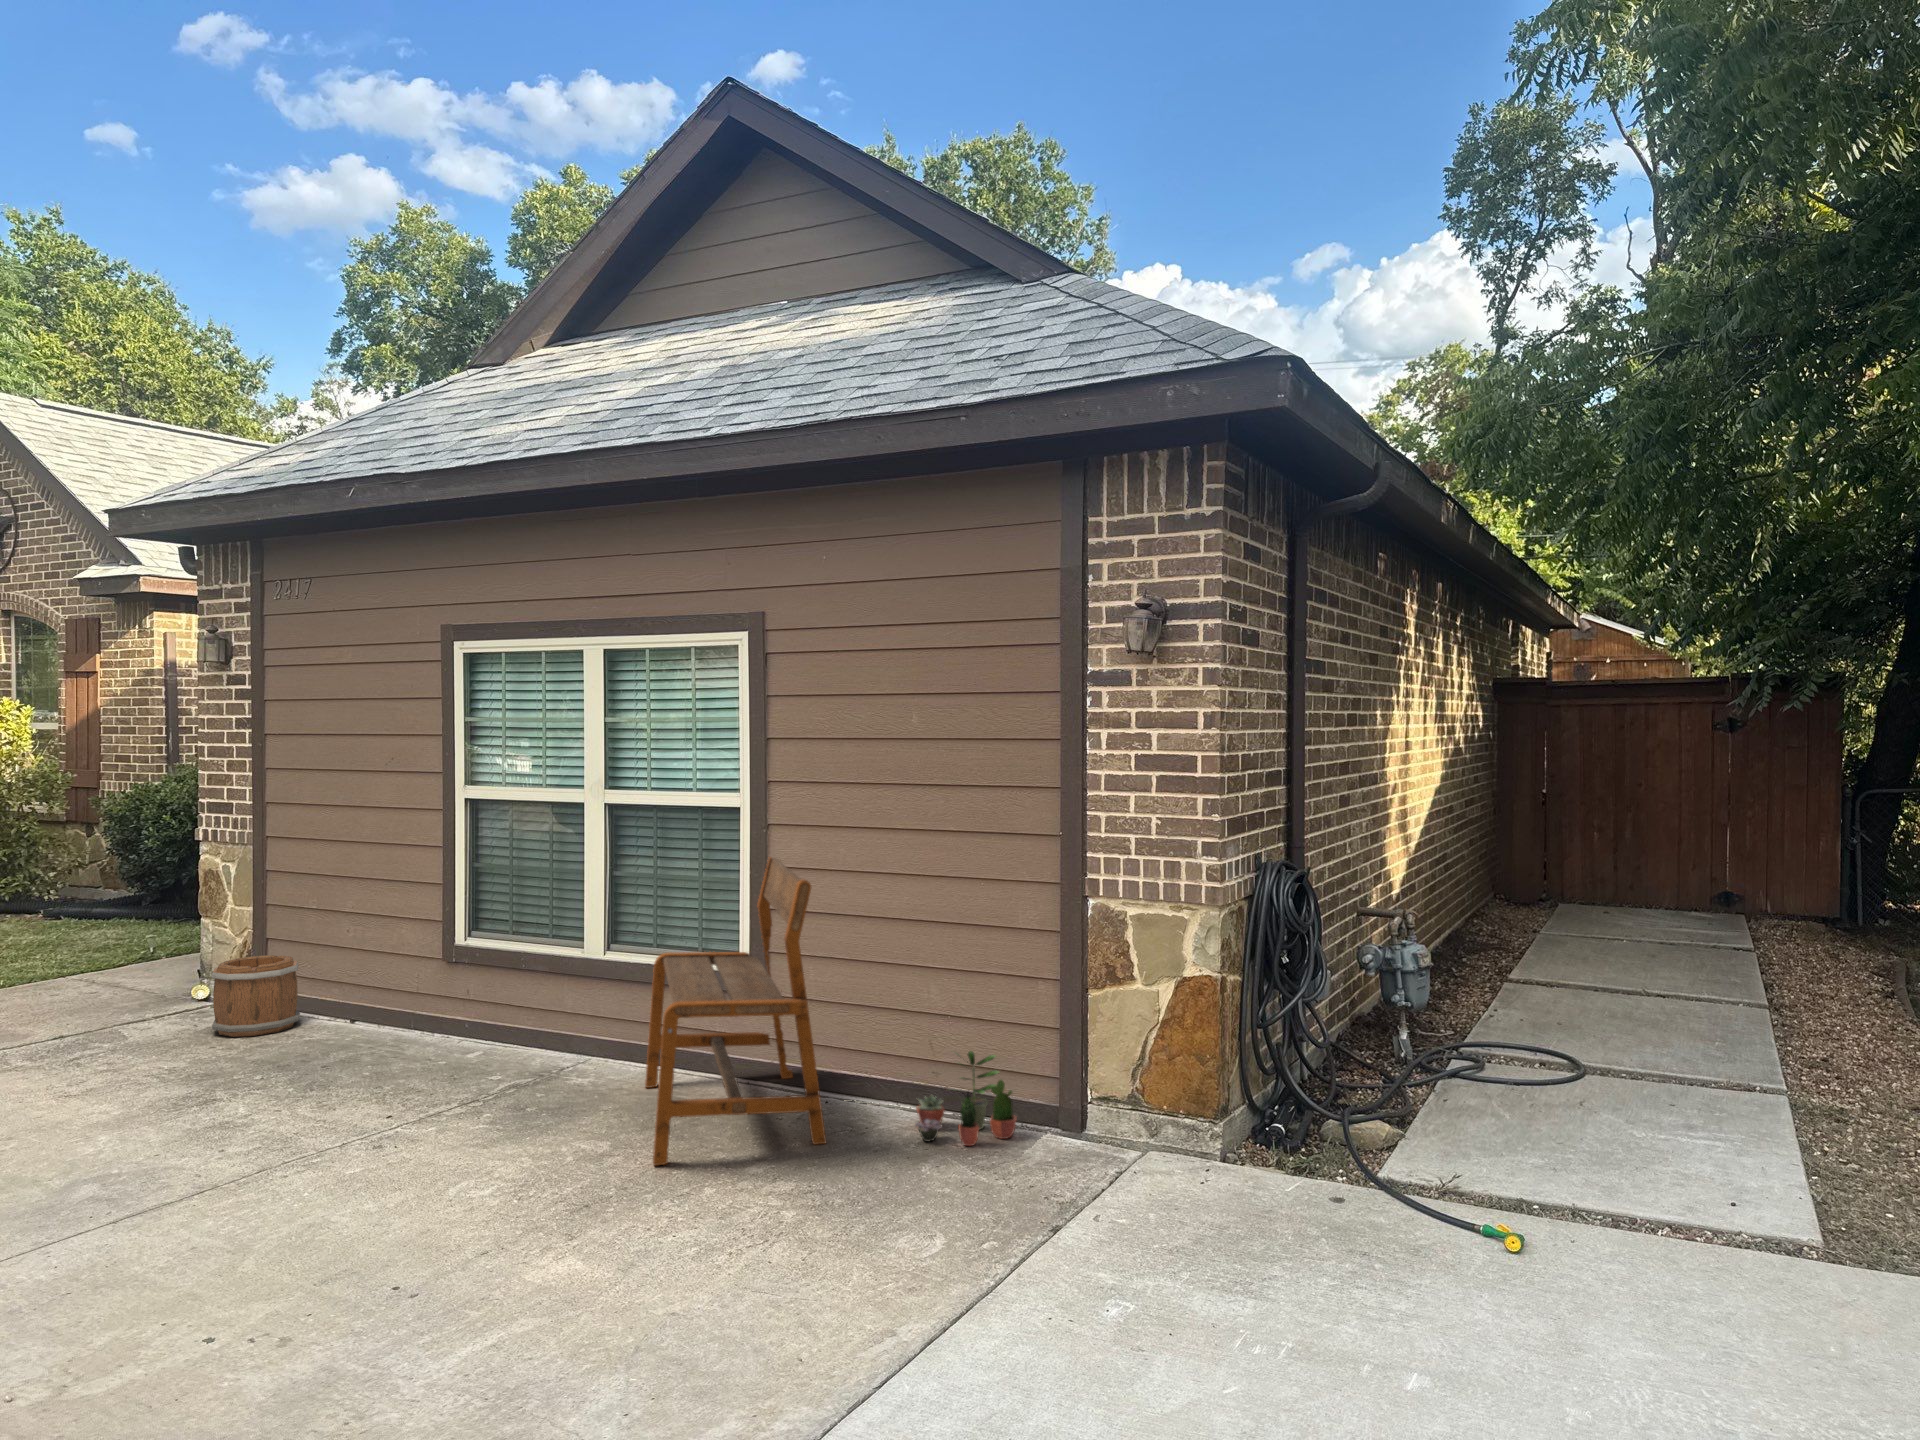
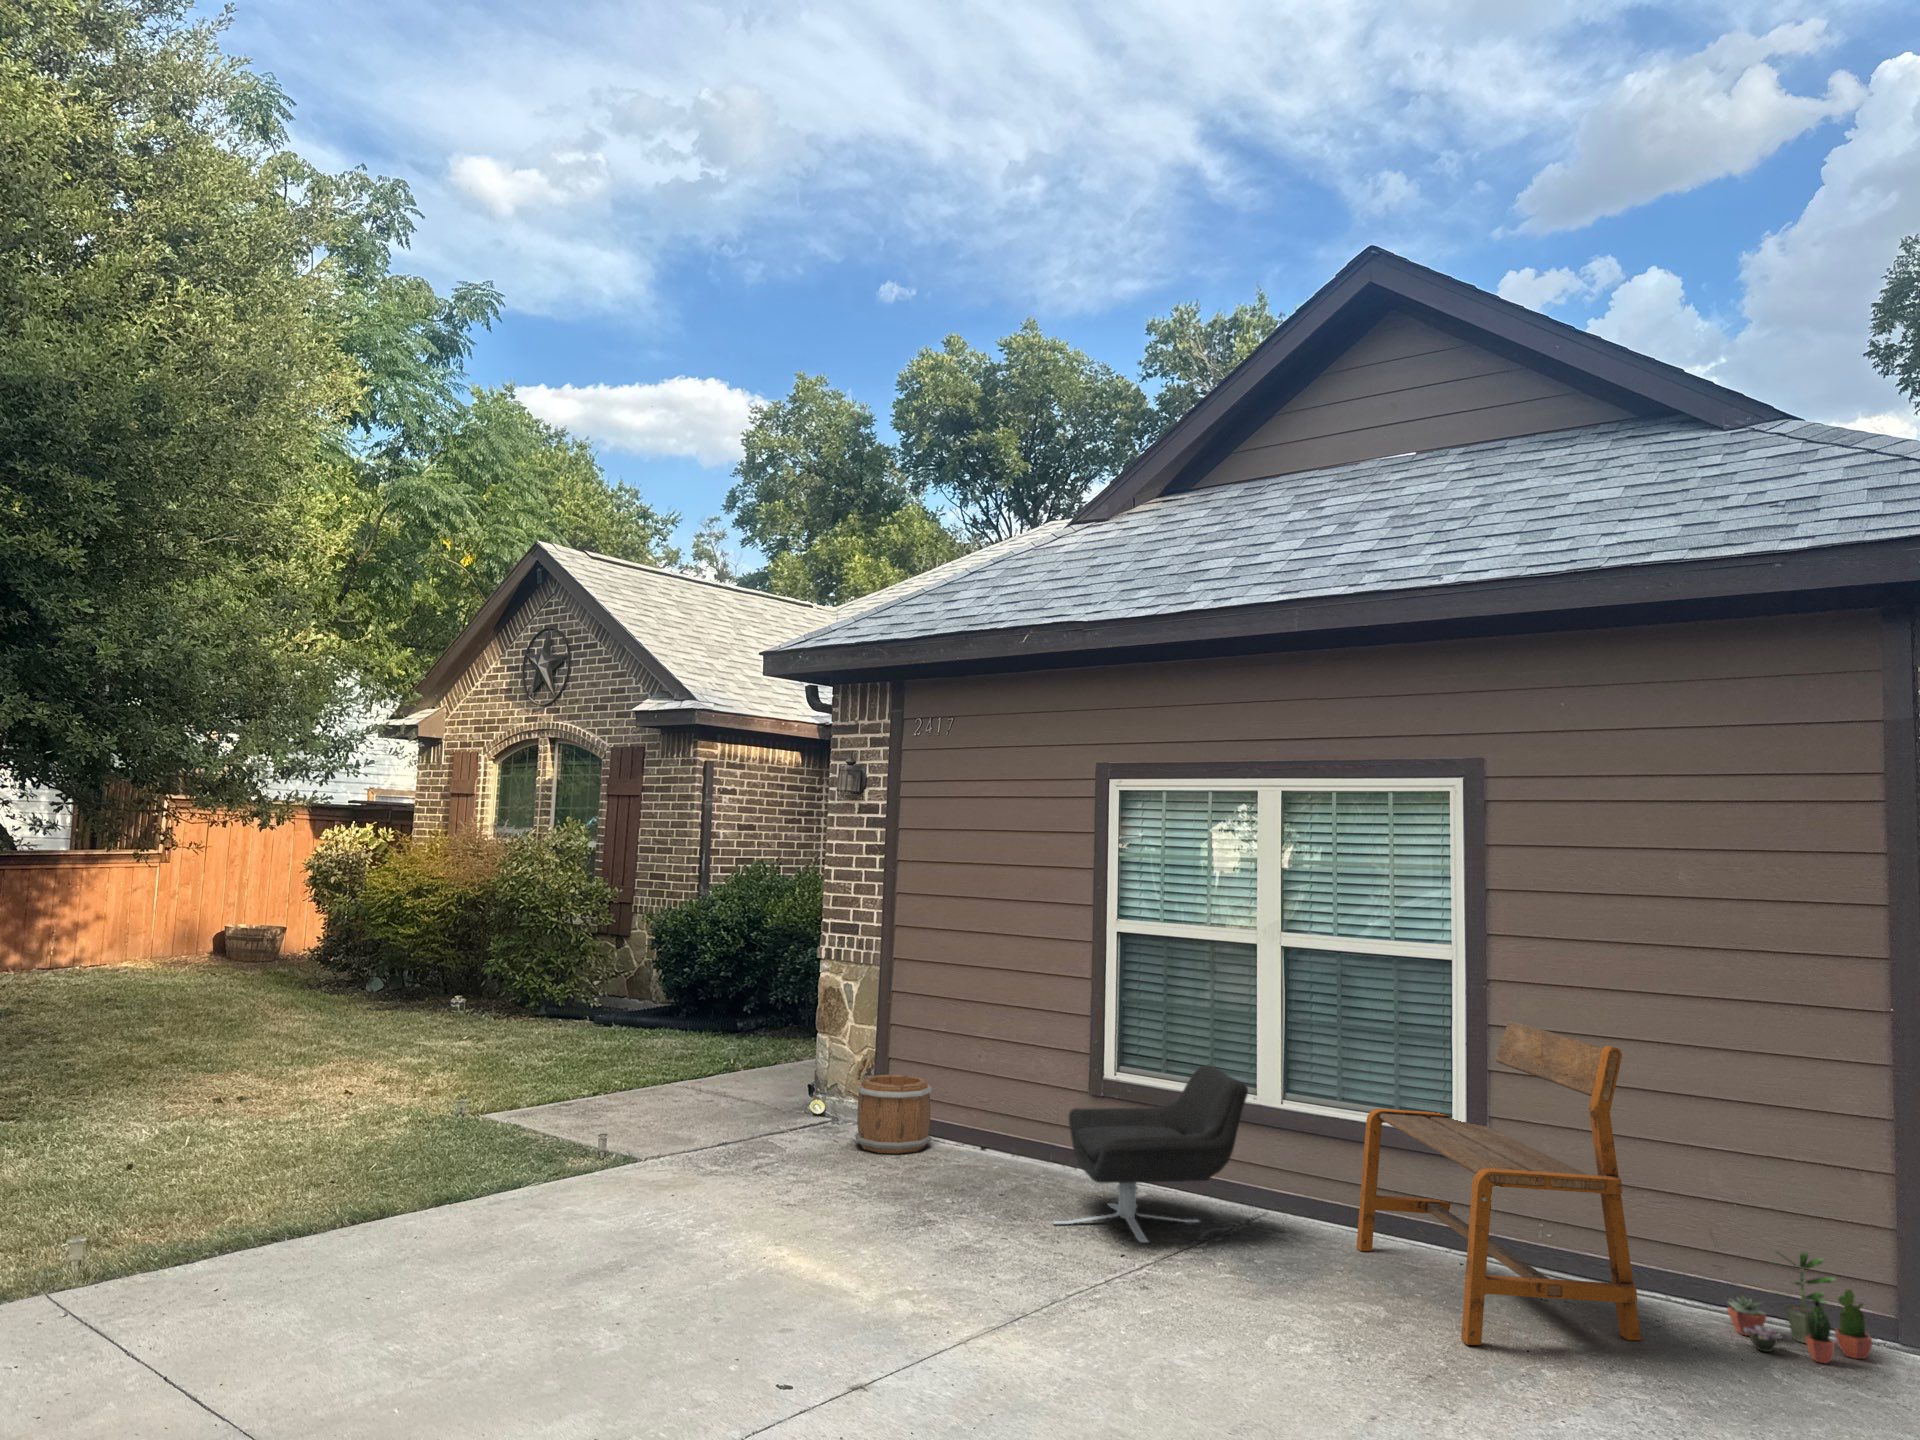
lounge chair: none [351,922,547,1101] -> present [1054,1065,1248,1243]

